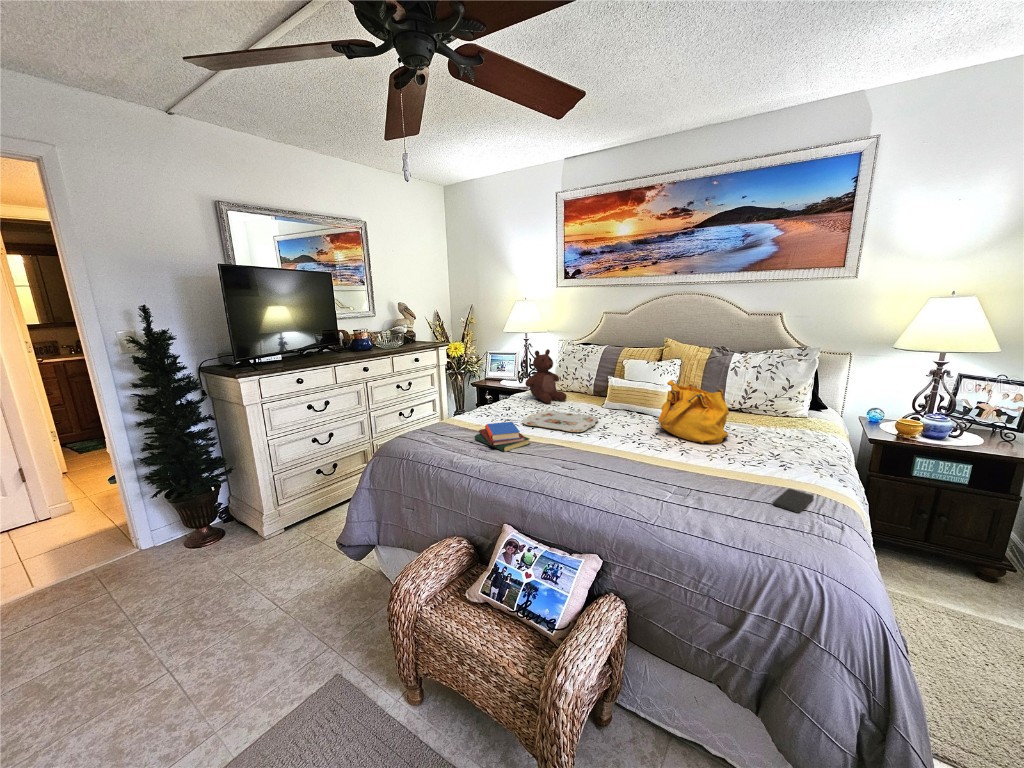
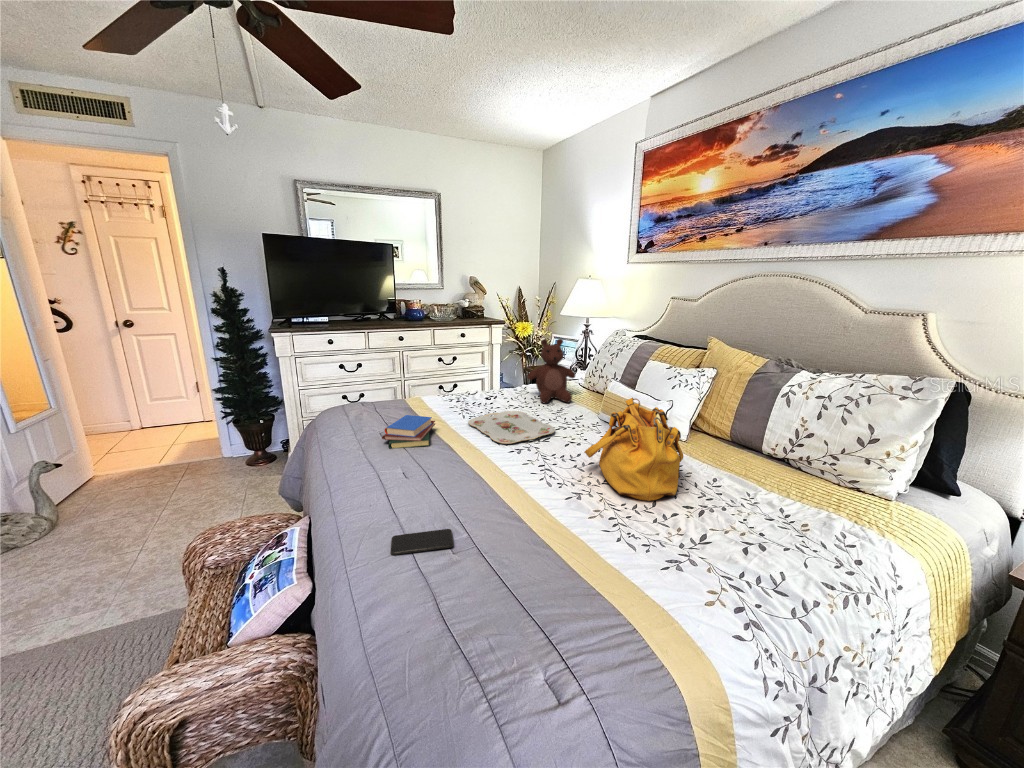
smartphone: present [773,489,814,513] -> present [390,529,453,555]

